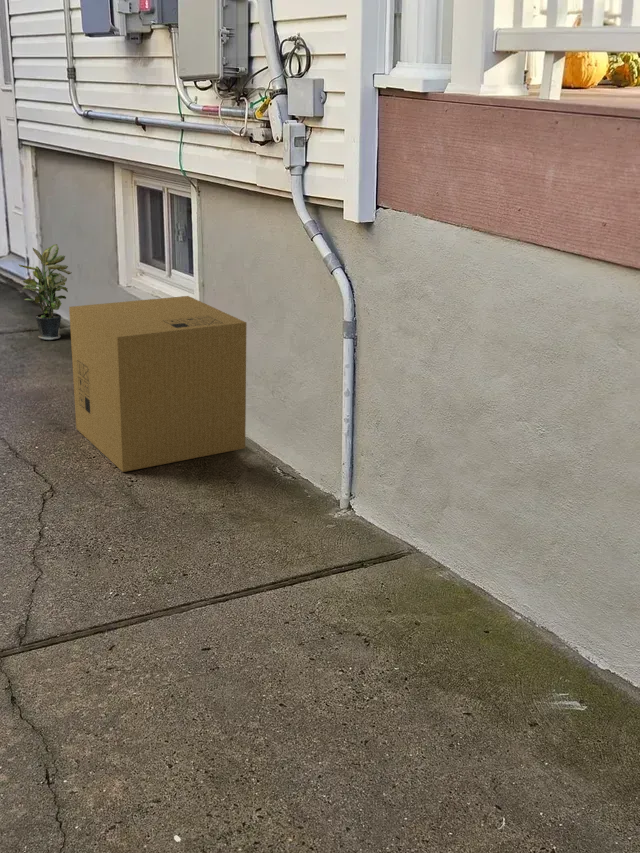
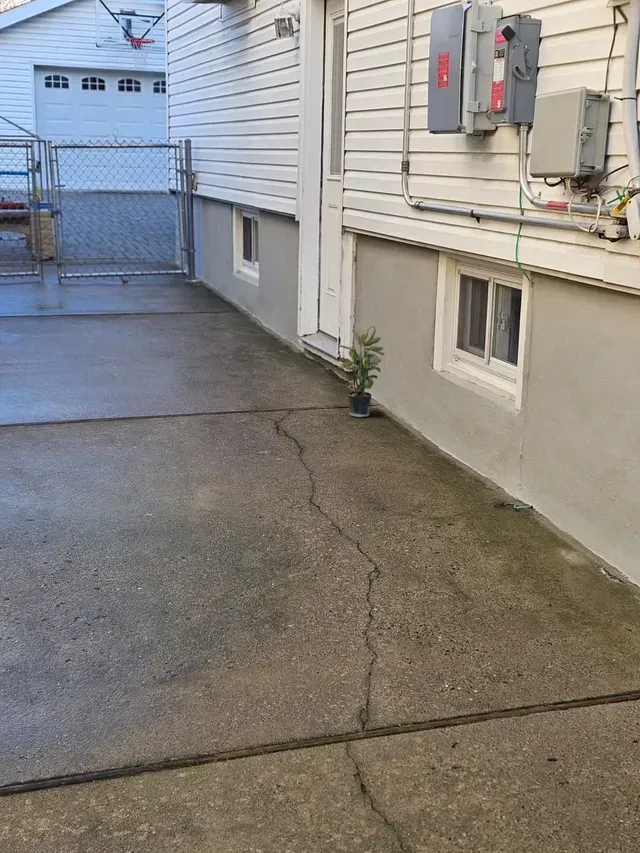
cardboard box: present [69,296,247,472] -> none [394,386,580,559]

